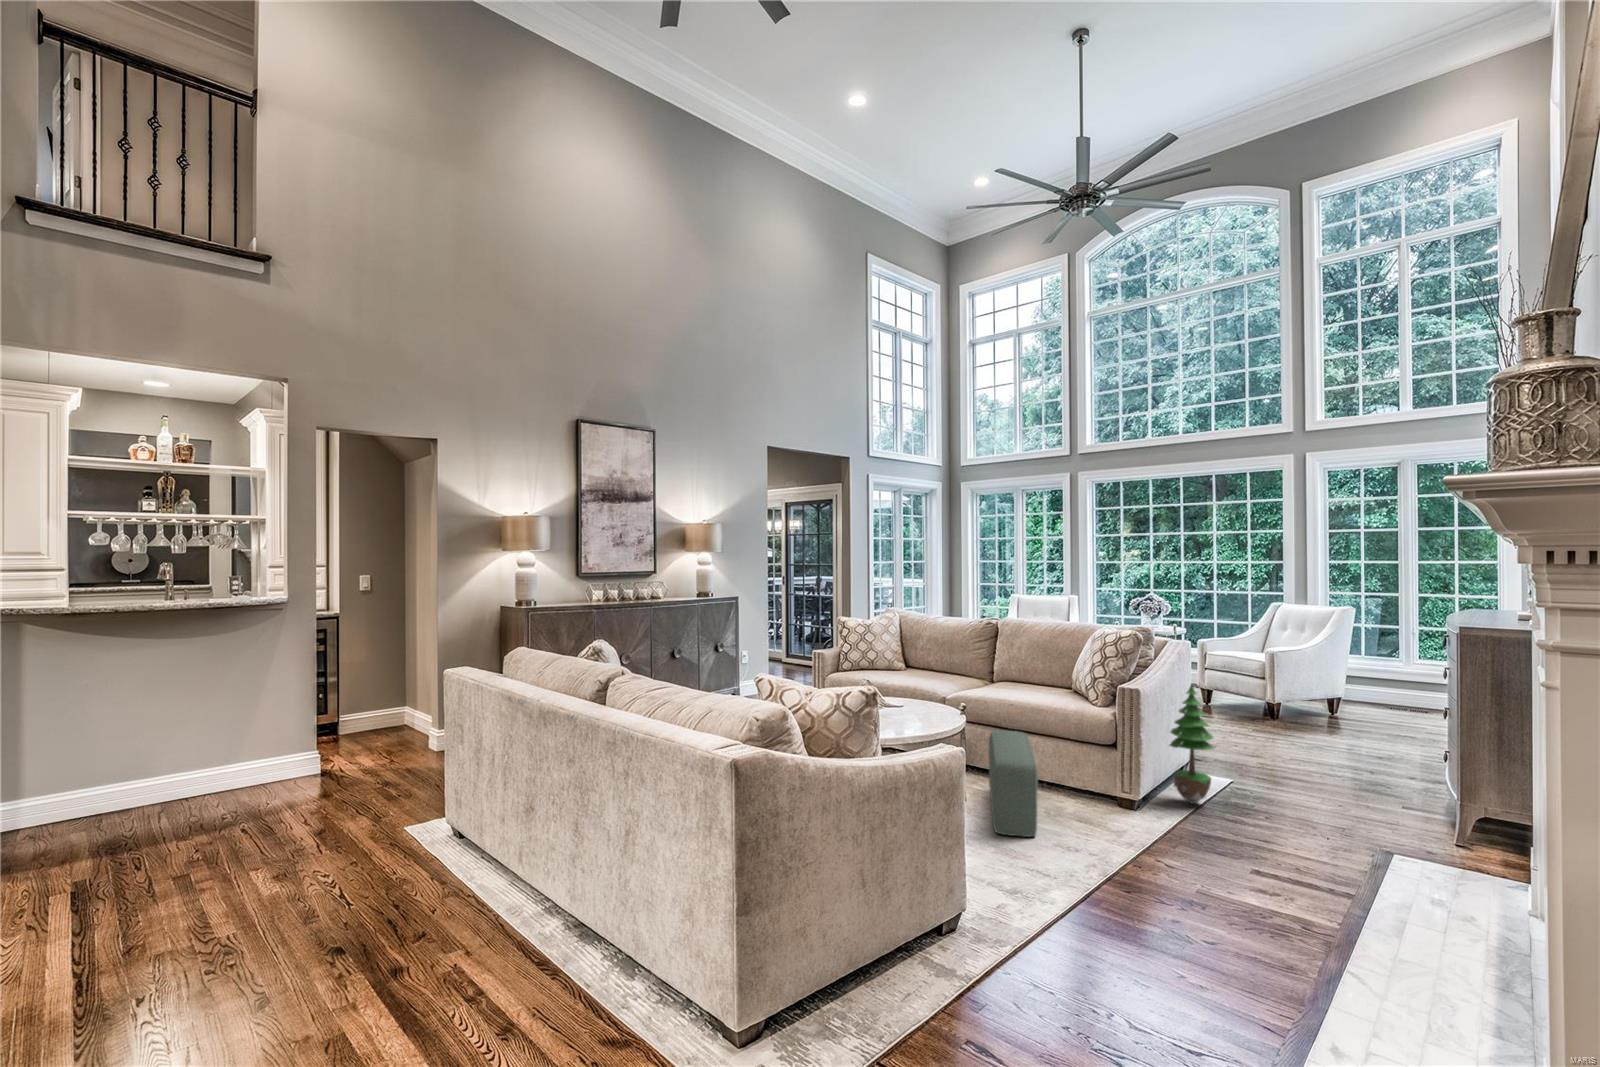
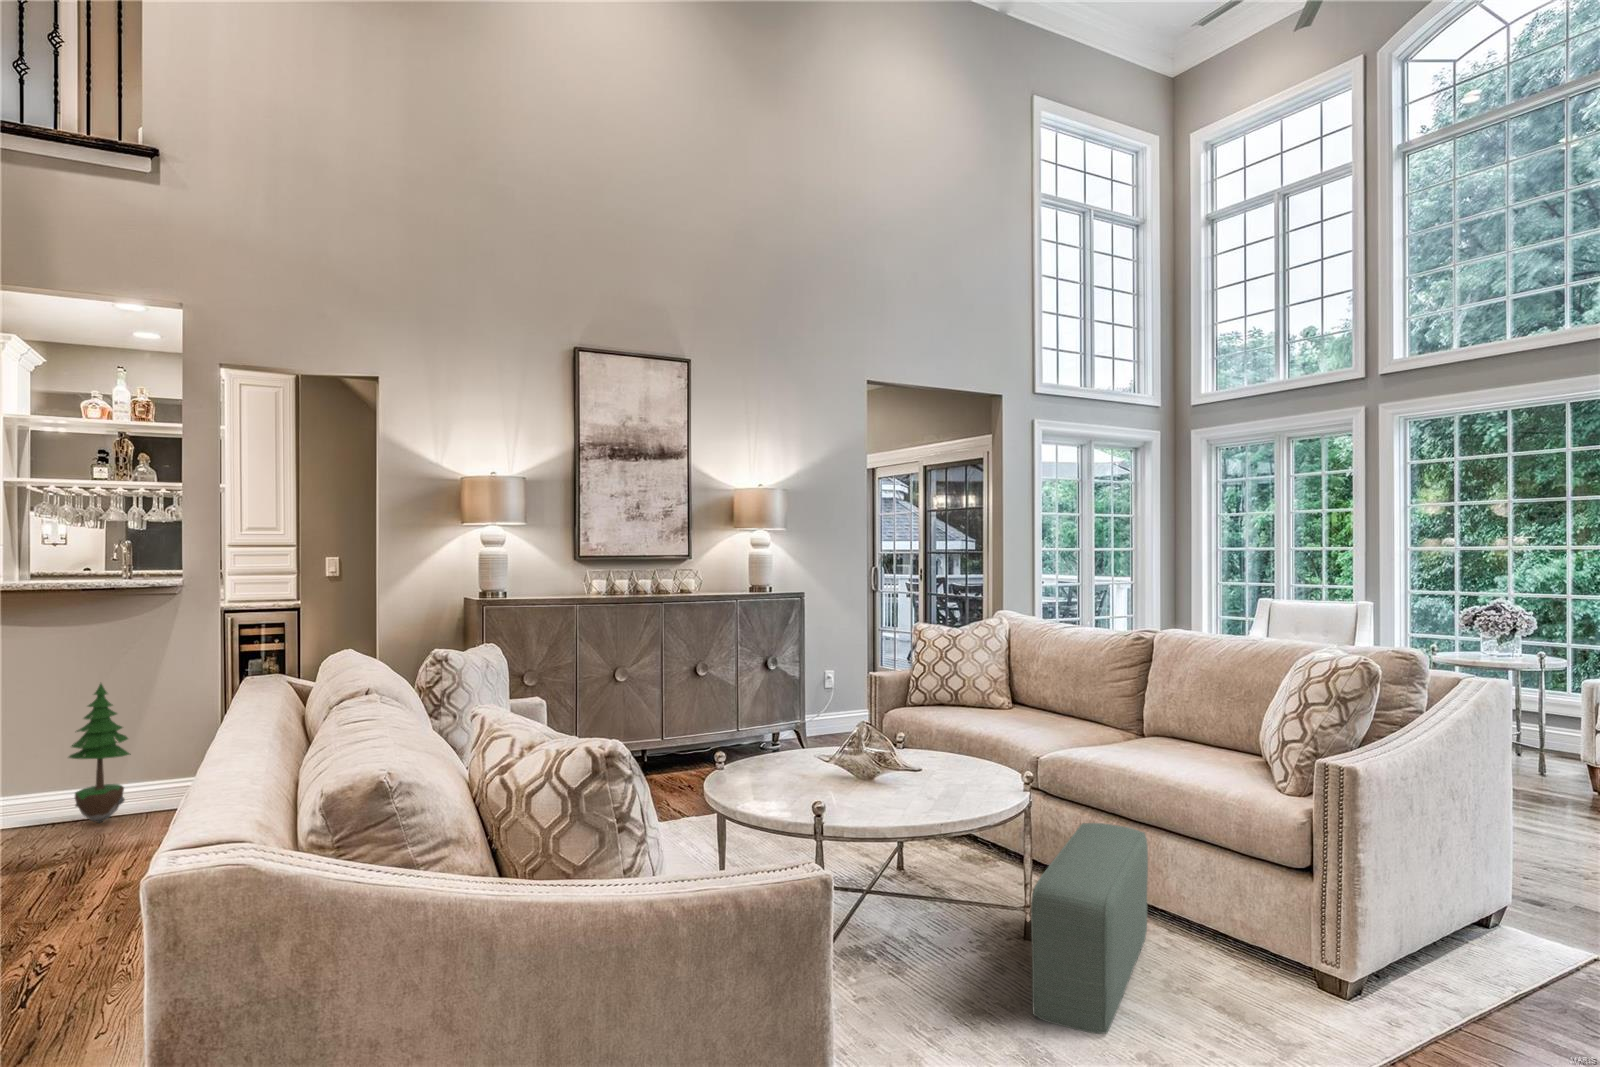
potted tree: present [1170,685,1214,804] -> present [69,684,131,823]

